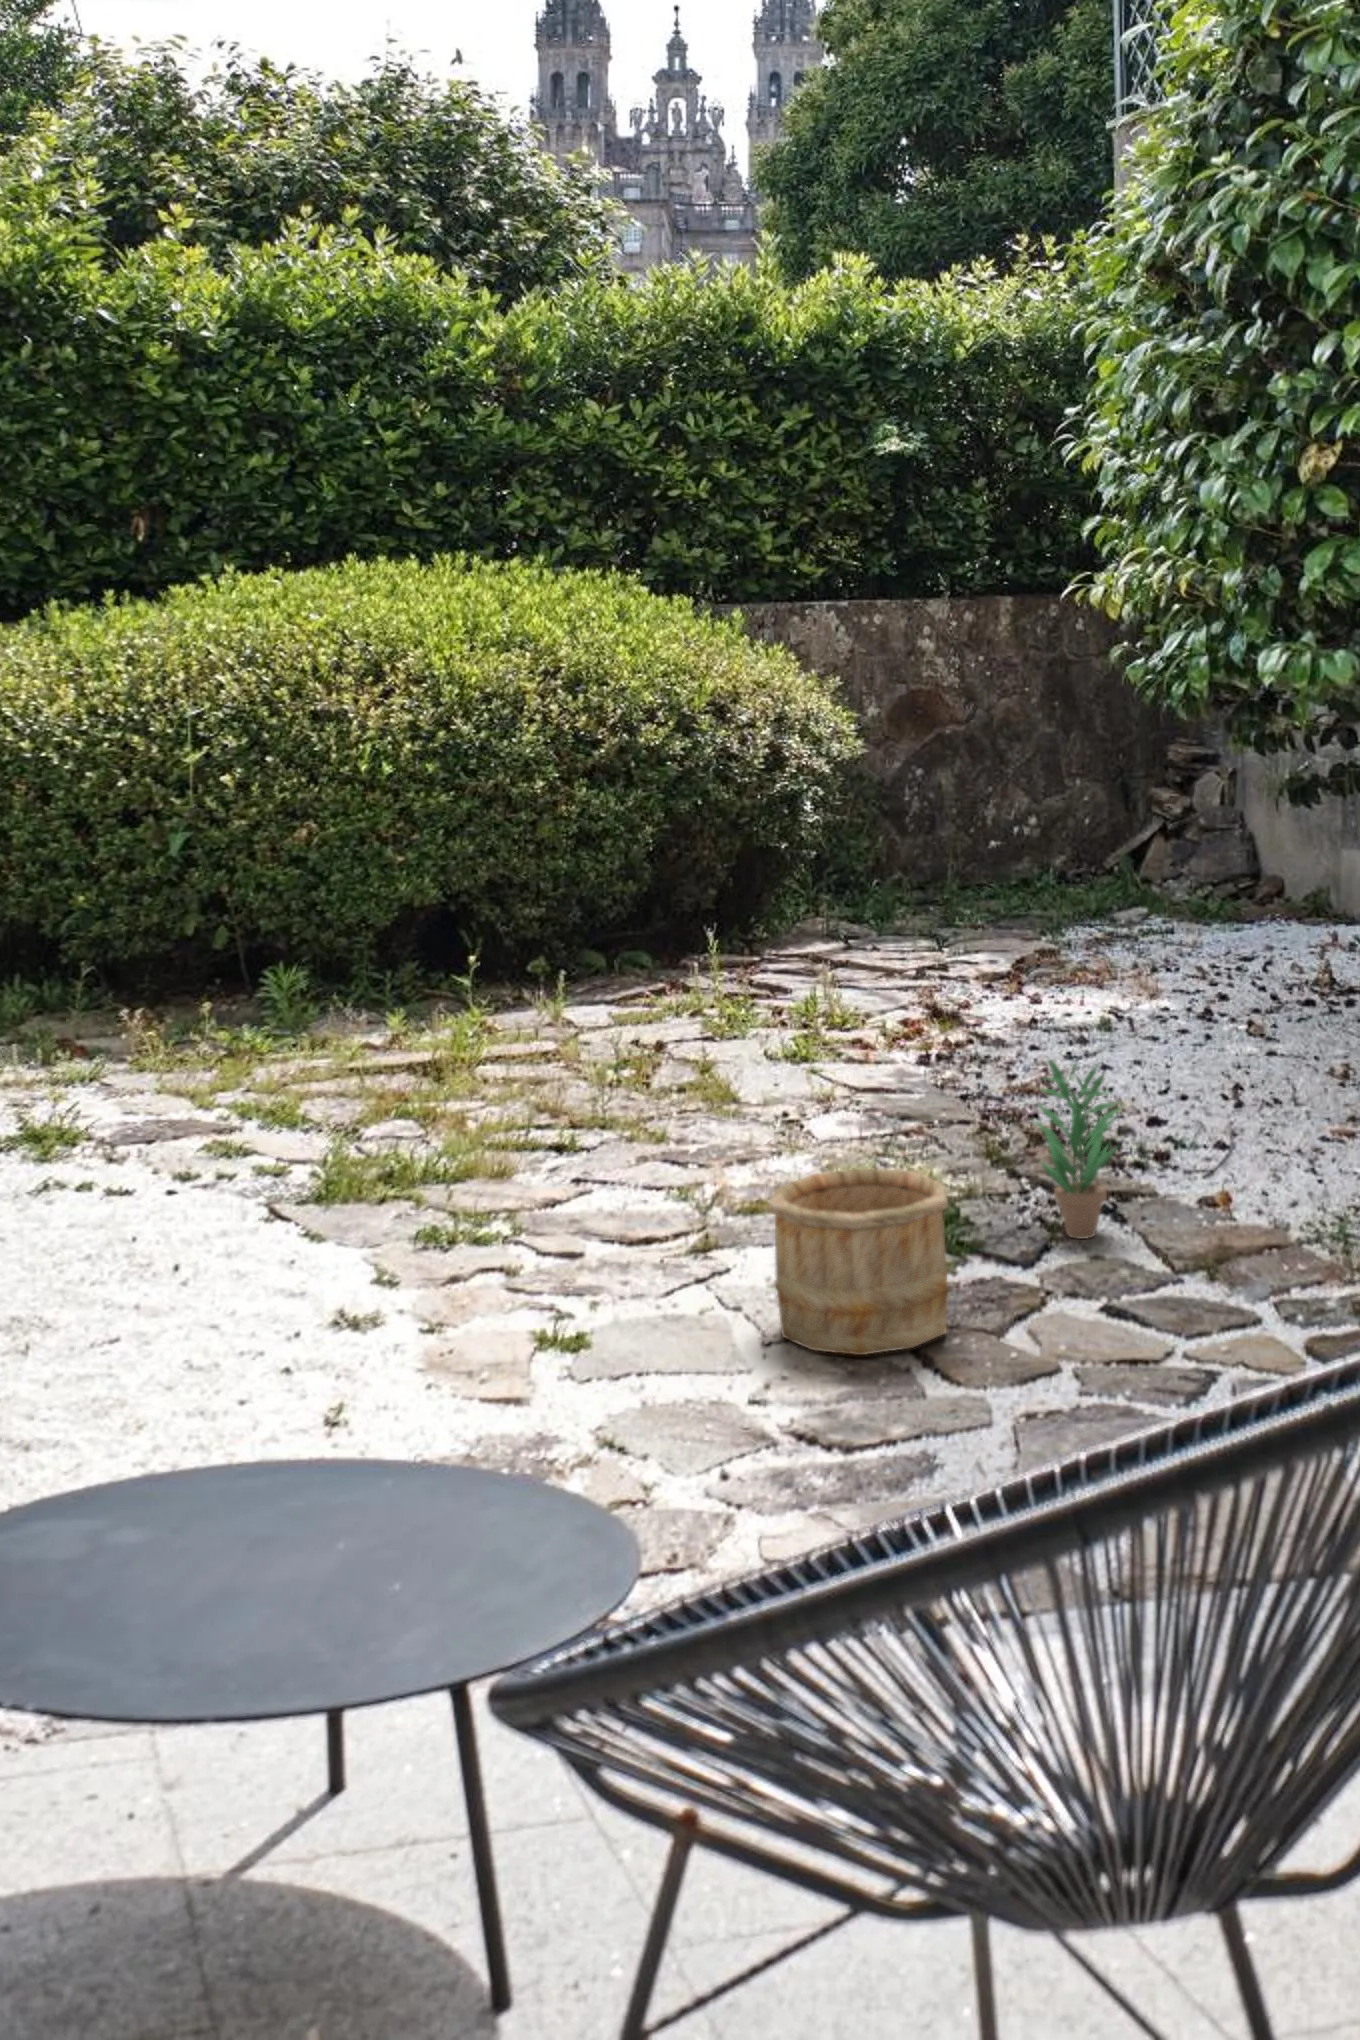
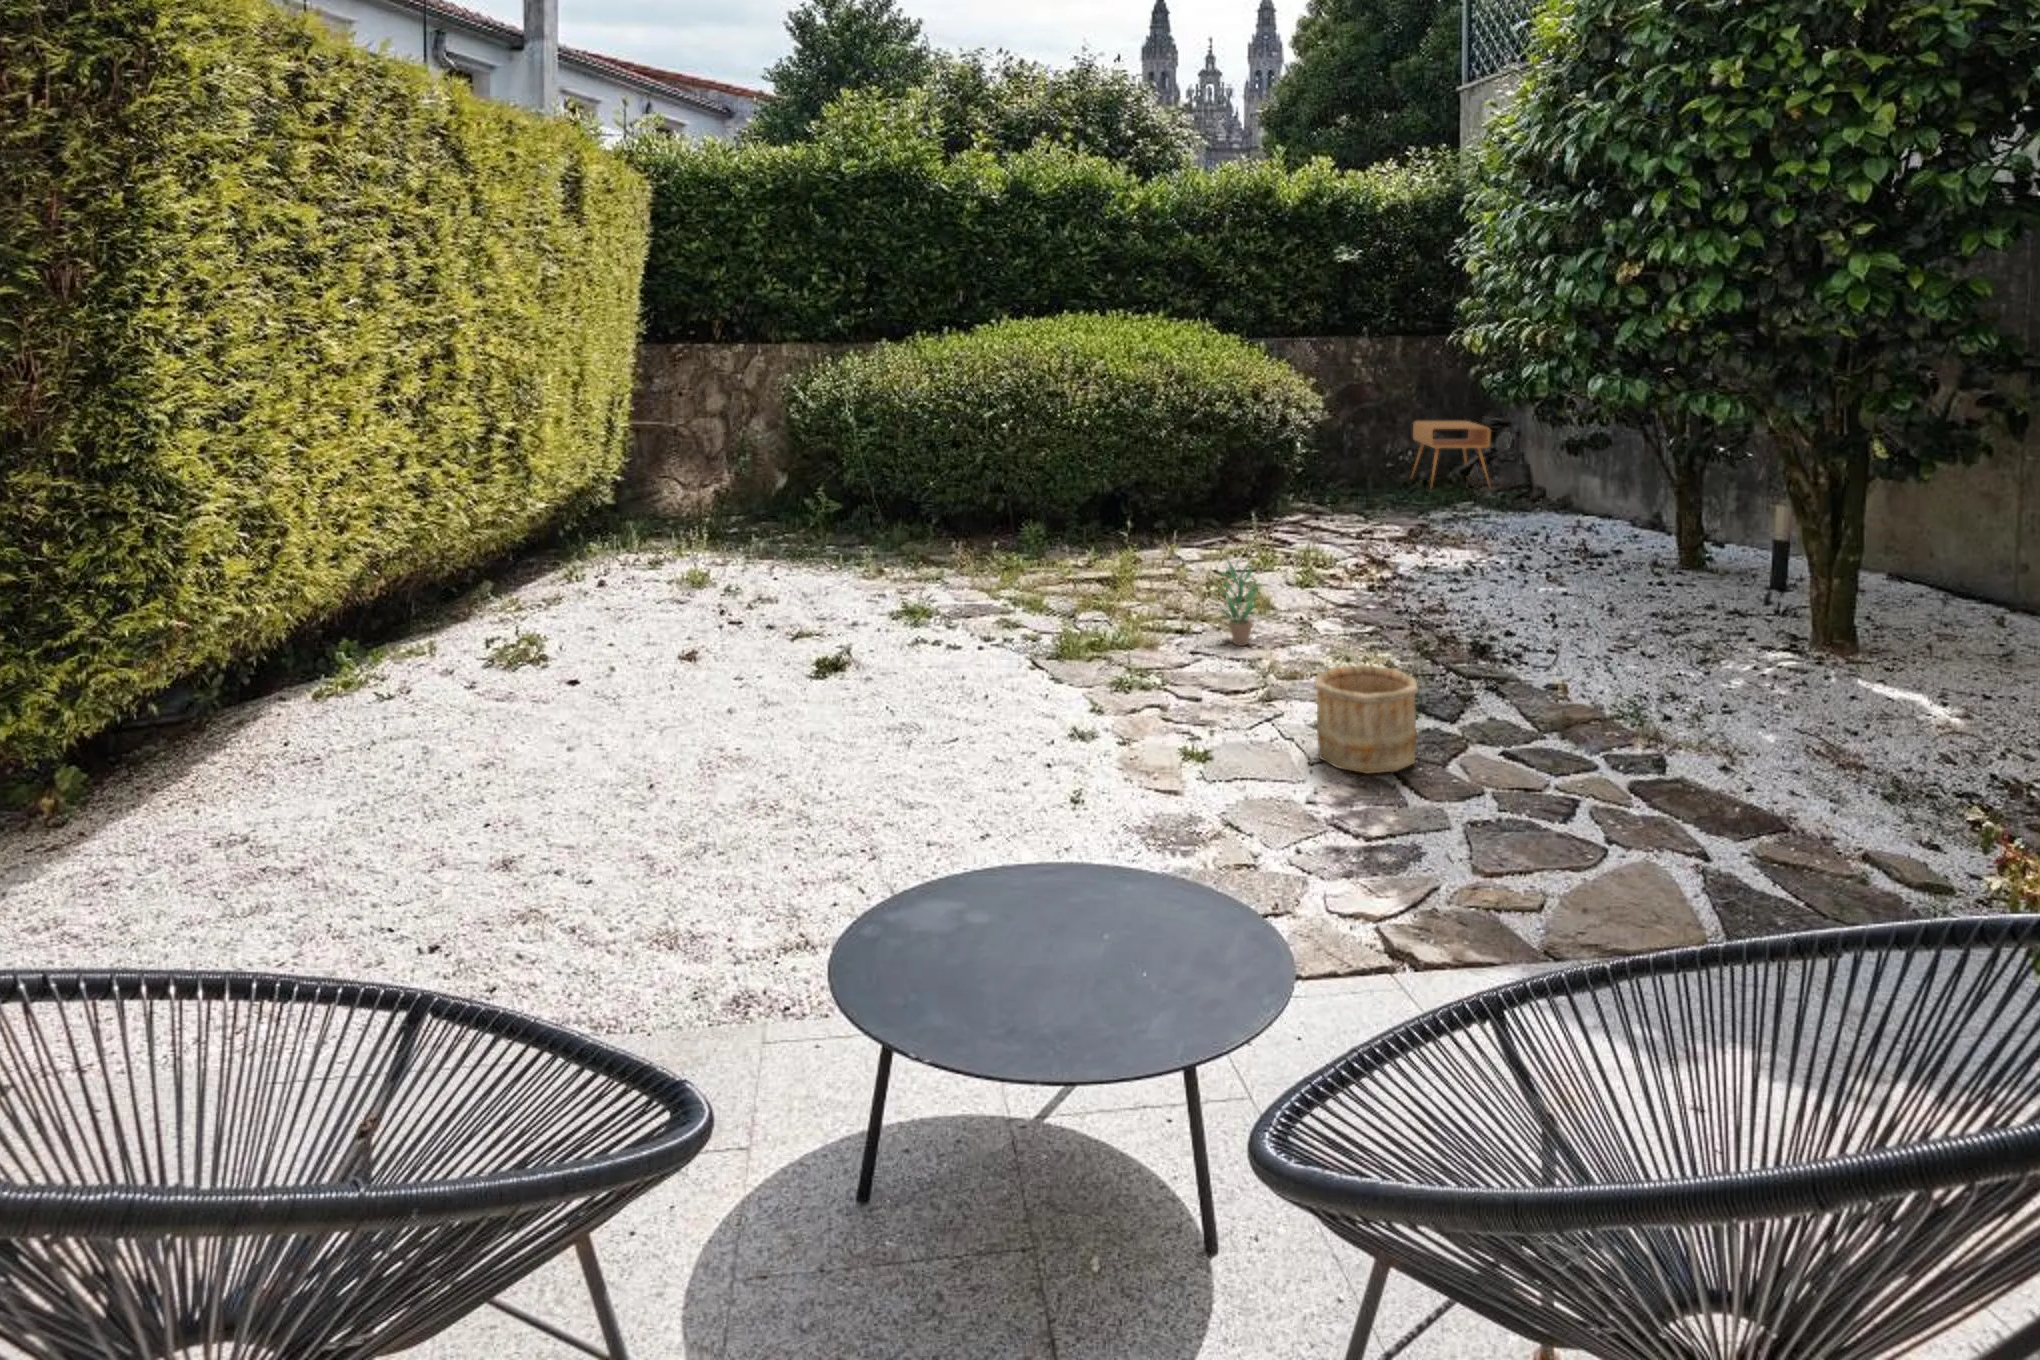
side table: none [1014,743,1158,873] -> present [1412,421,1491,487]
potted plant: present [1035,1060,1124,1239] -> present [1220,560,1257,646]

